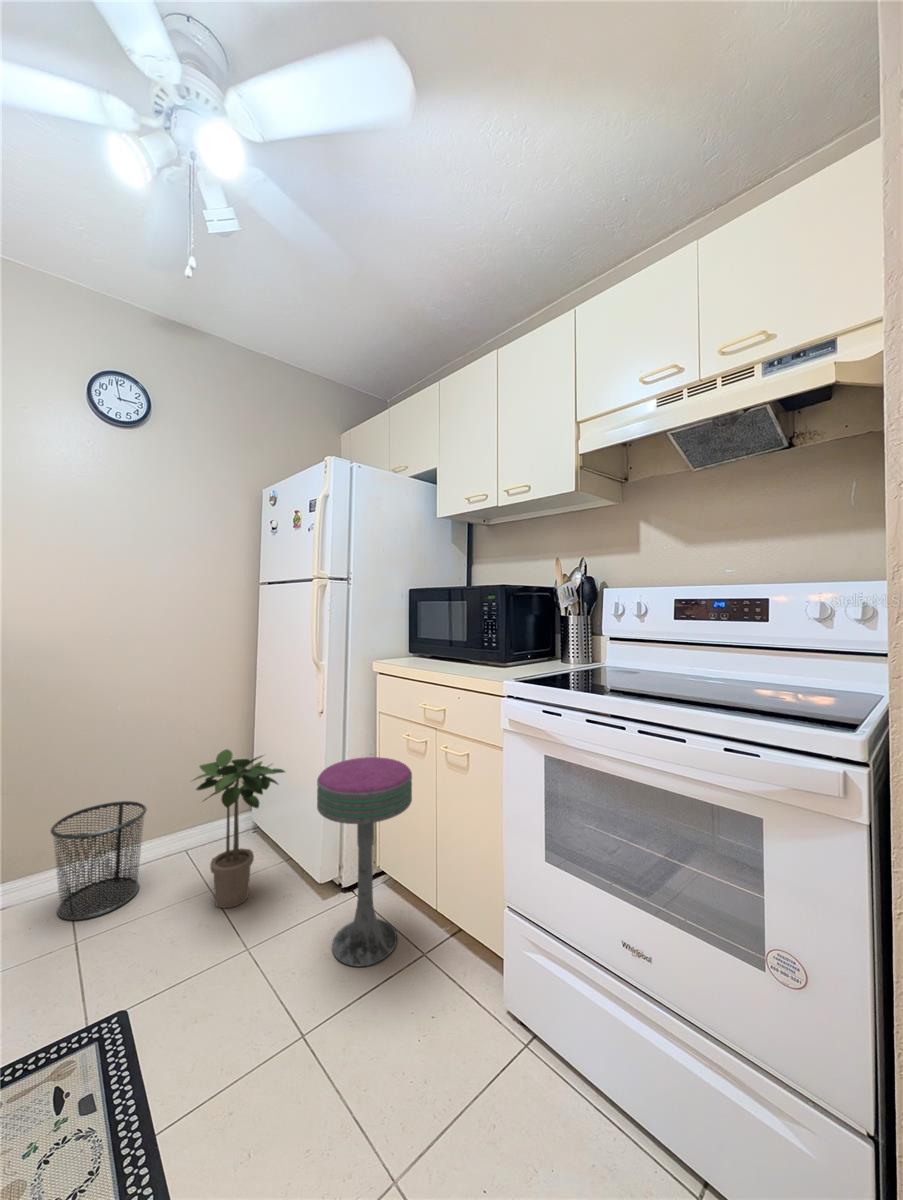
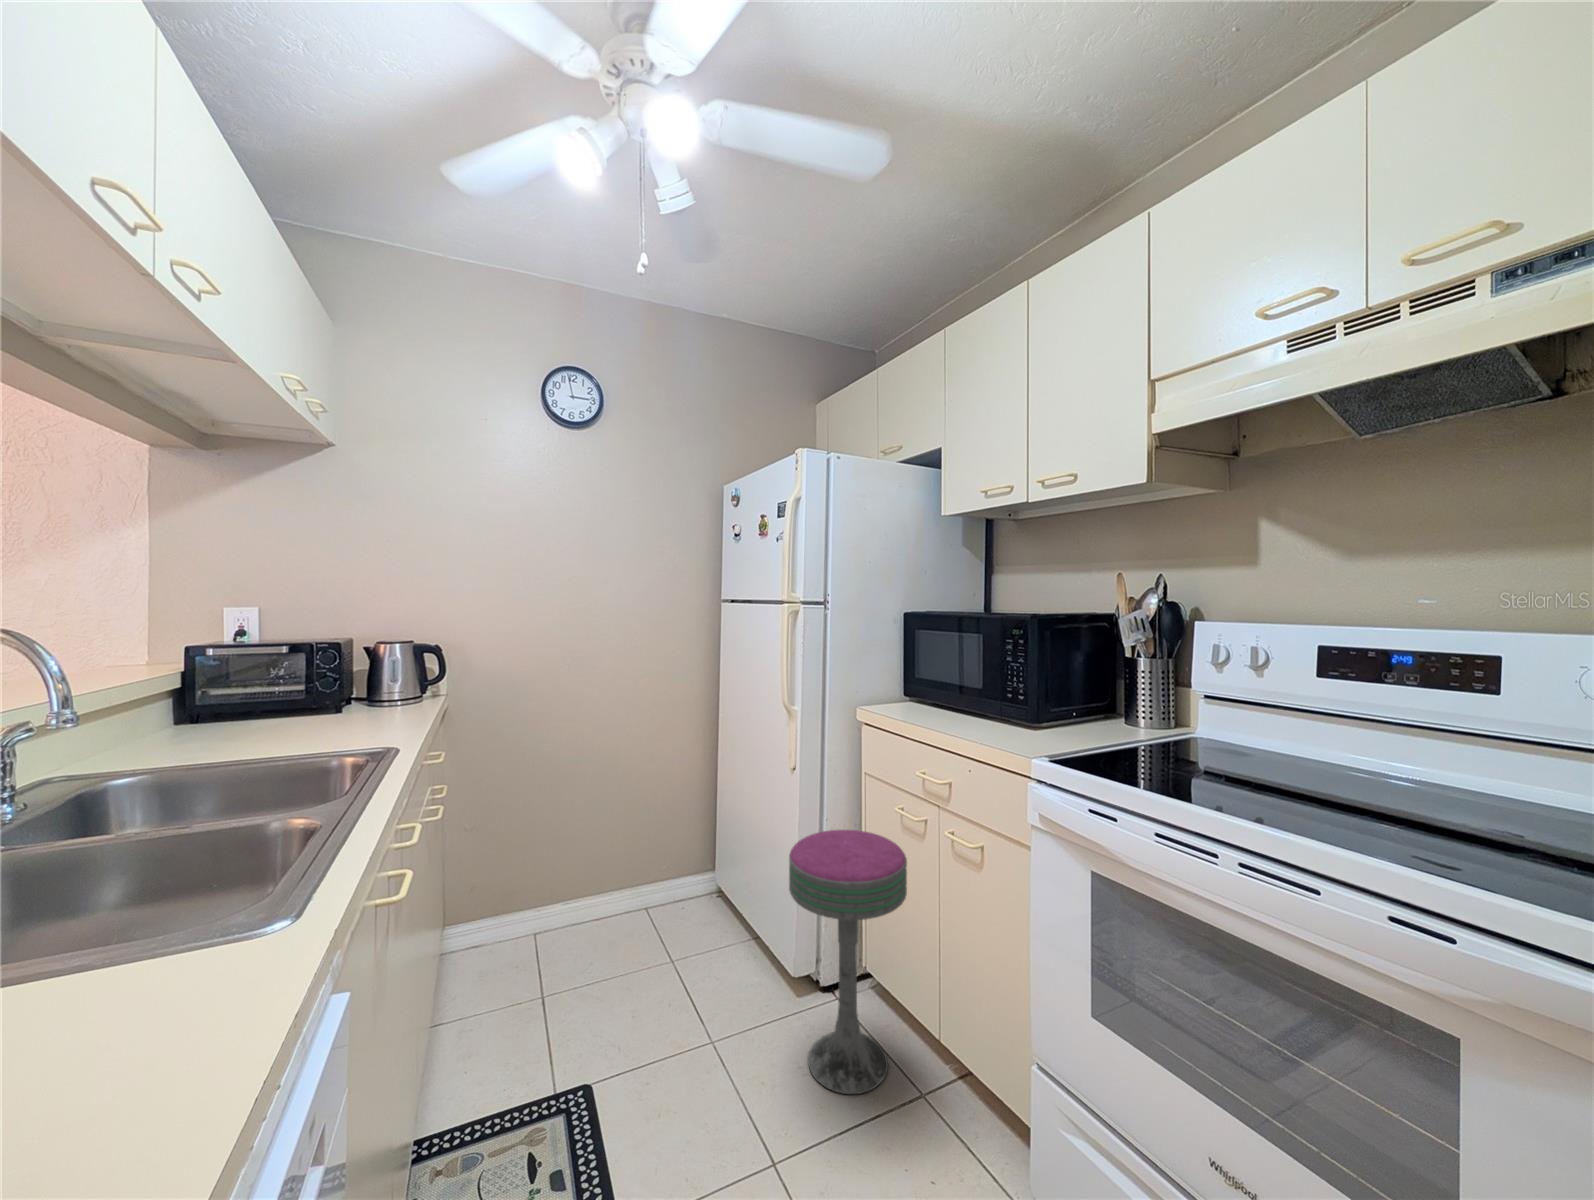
potted plant: present [194,749,285,908] -> none [651,799,754,986]
waste bin: present [51,801,147,920] -> none [519,845,608,970]

